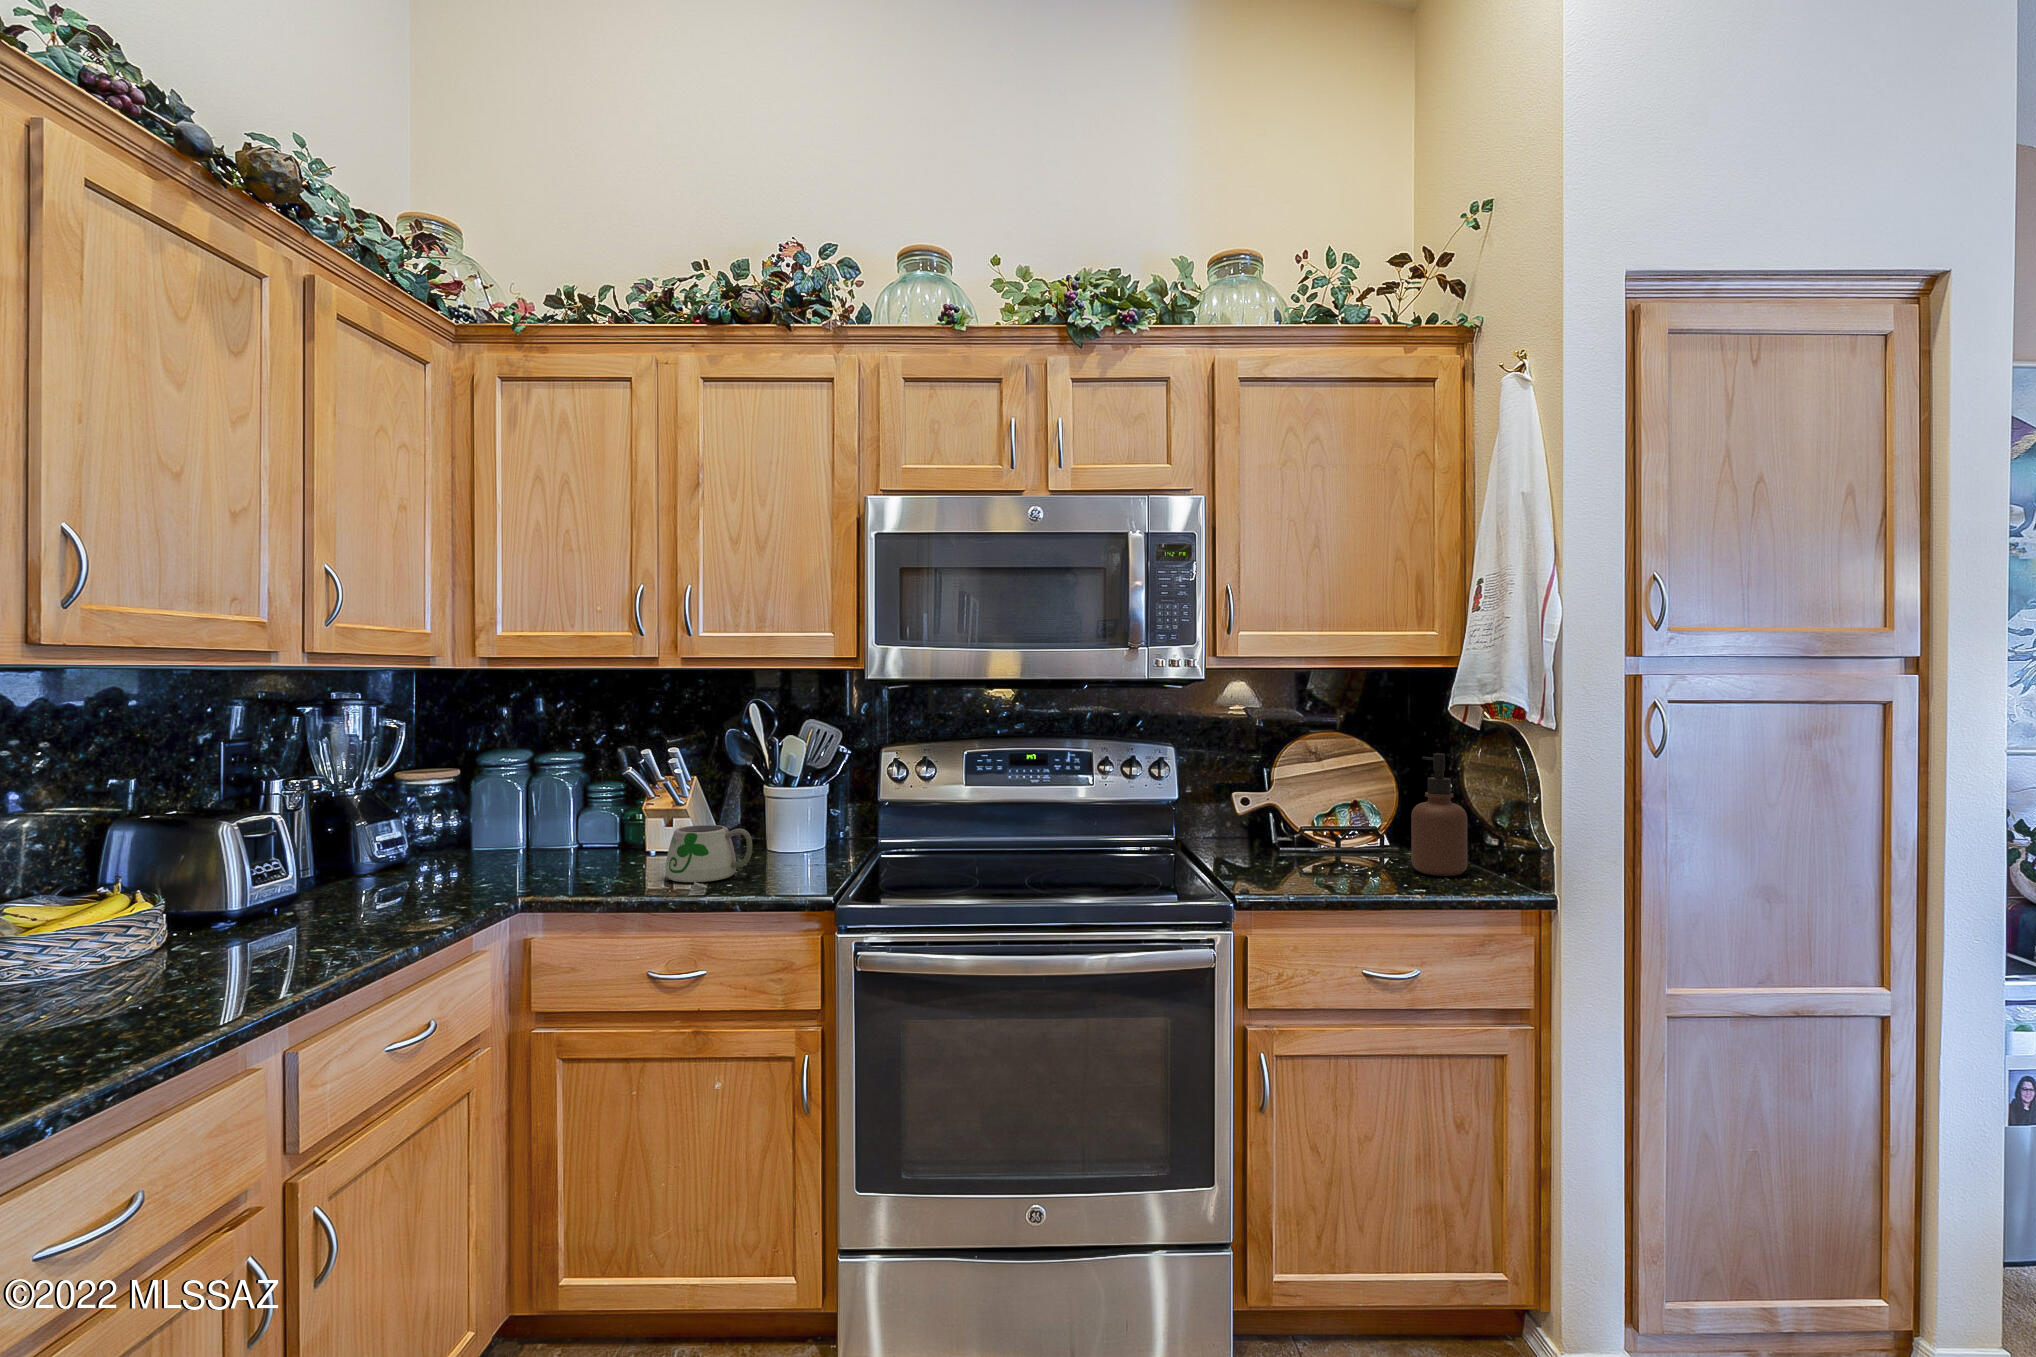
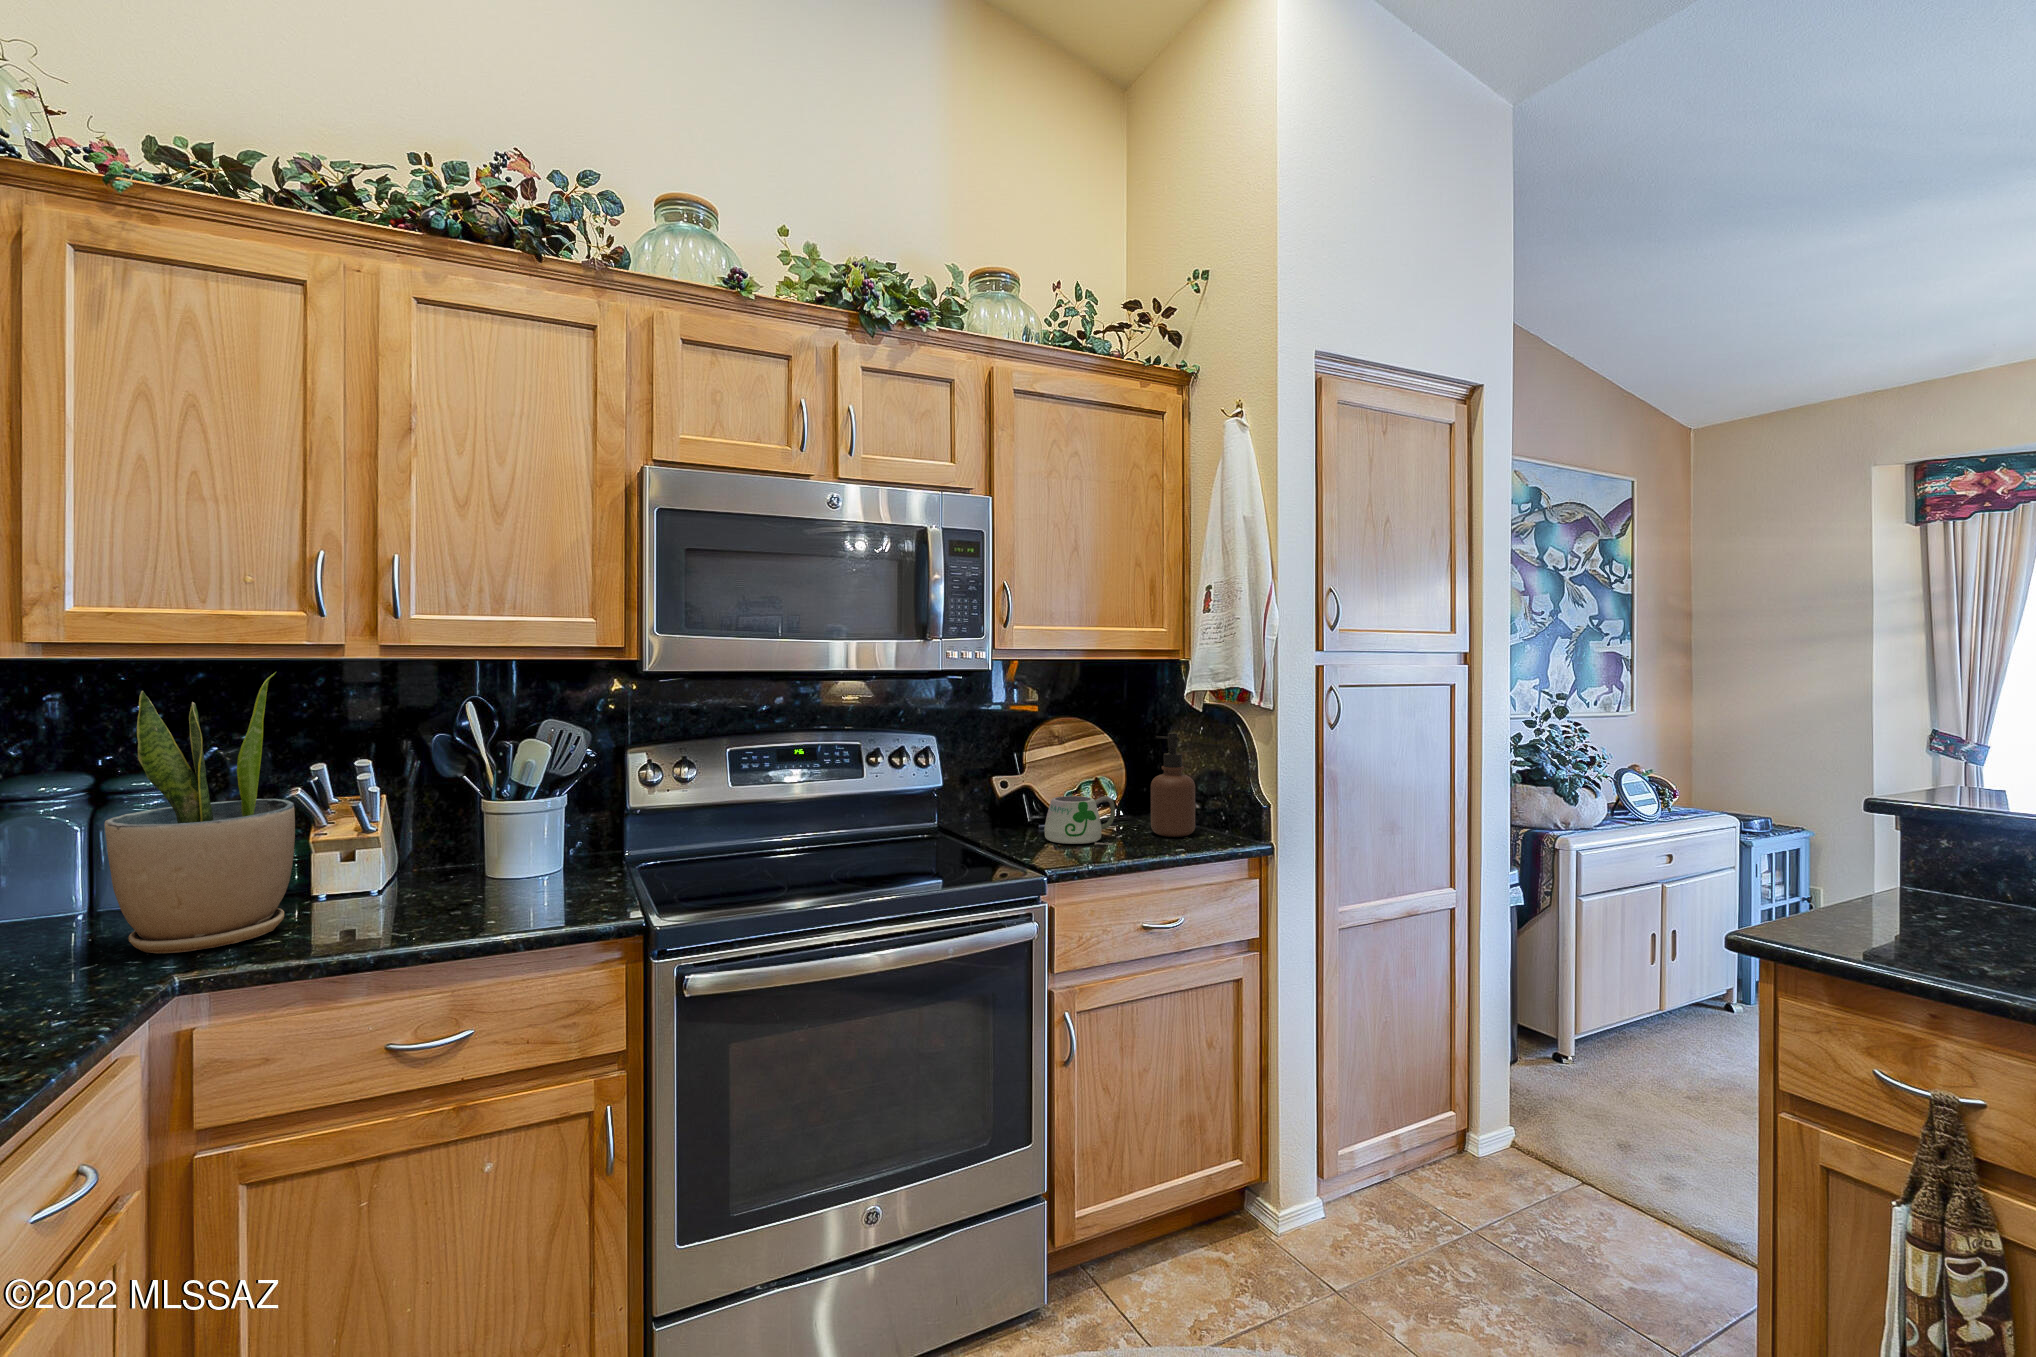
potted plant: none [498,680,612,883] -> present [105,672,295,953]
mug: present [665,825,752,887] -> present [1044,796,1115,844]

